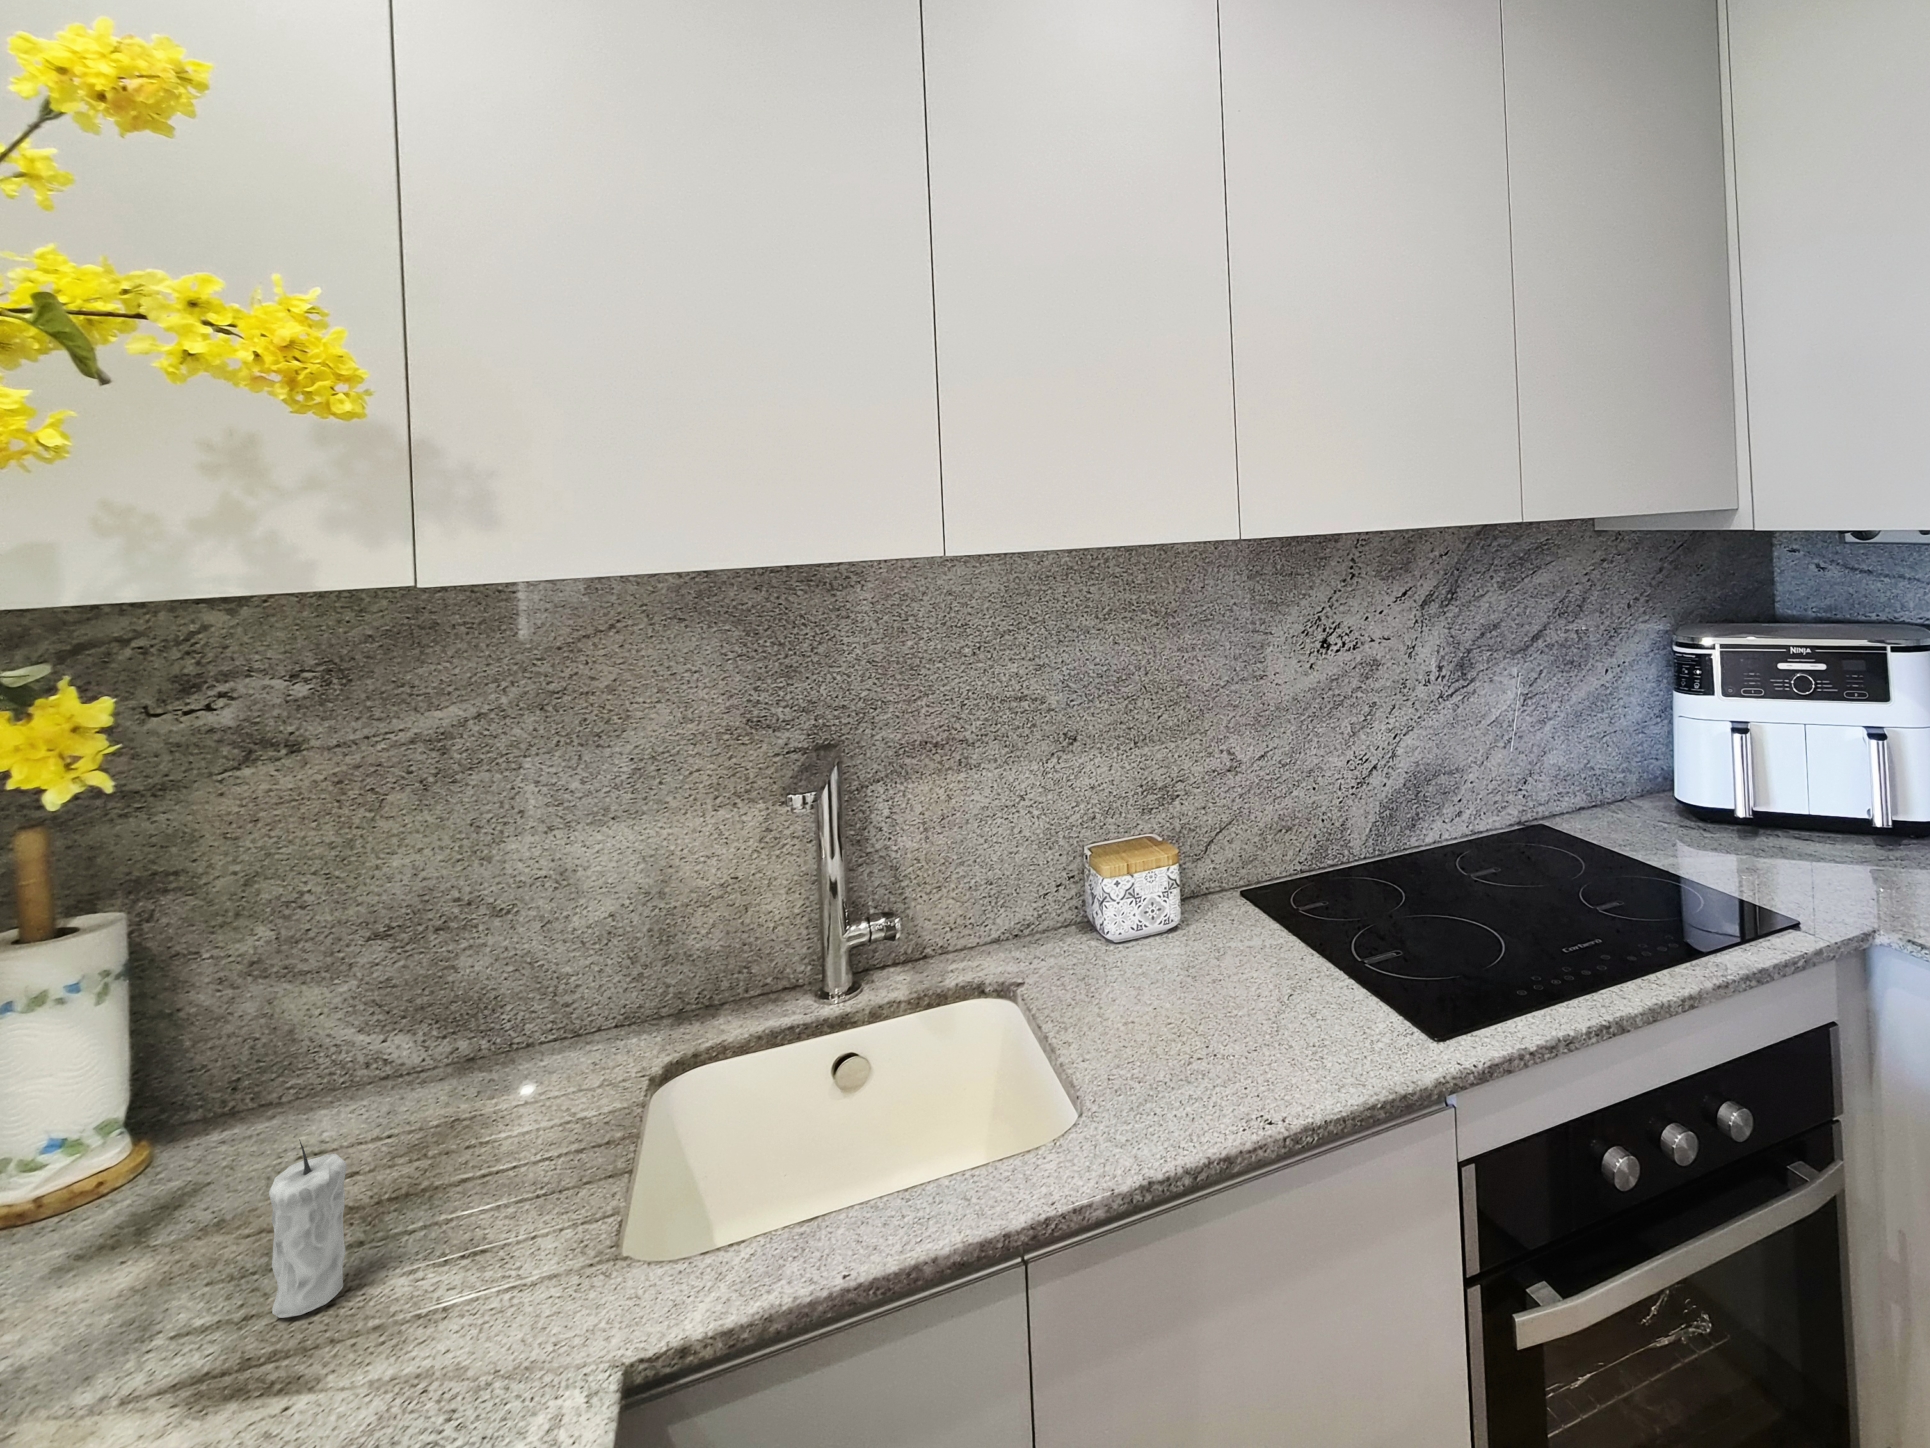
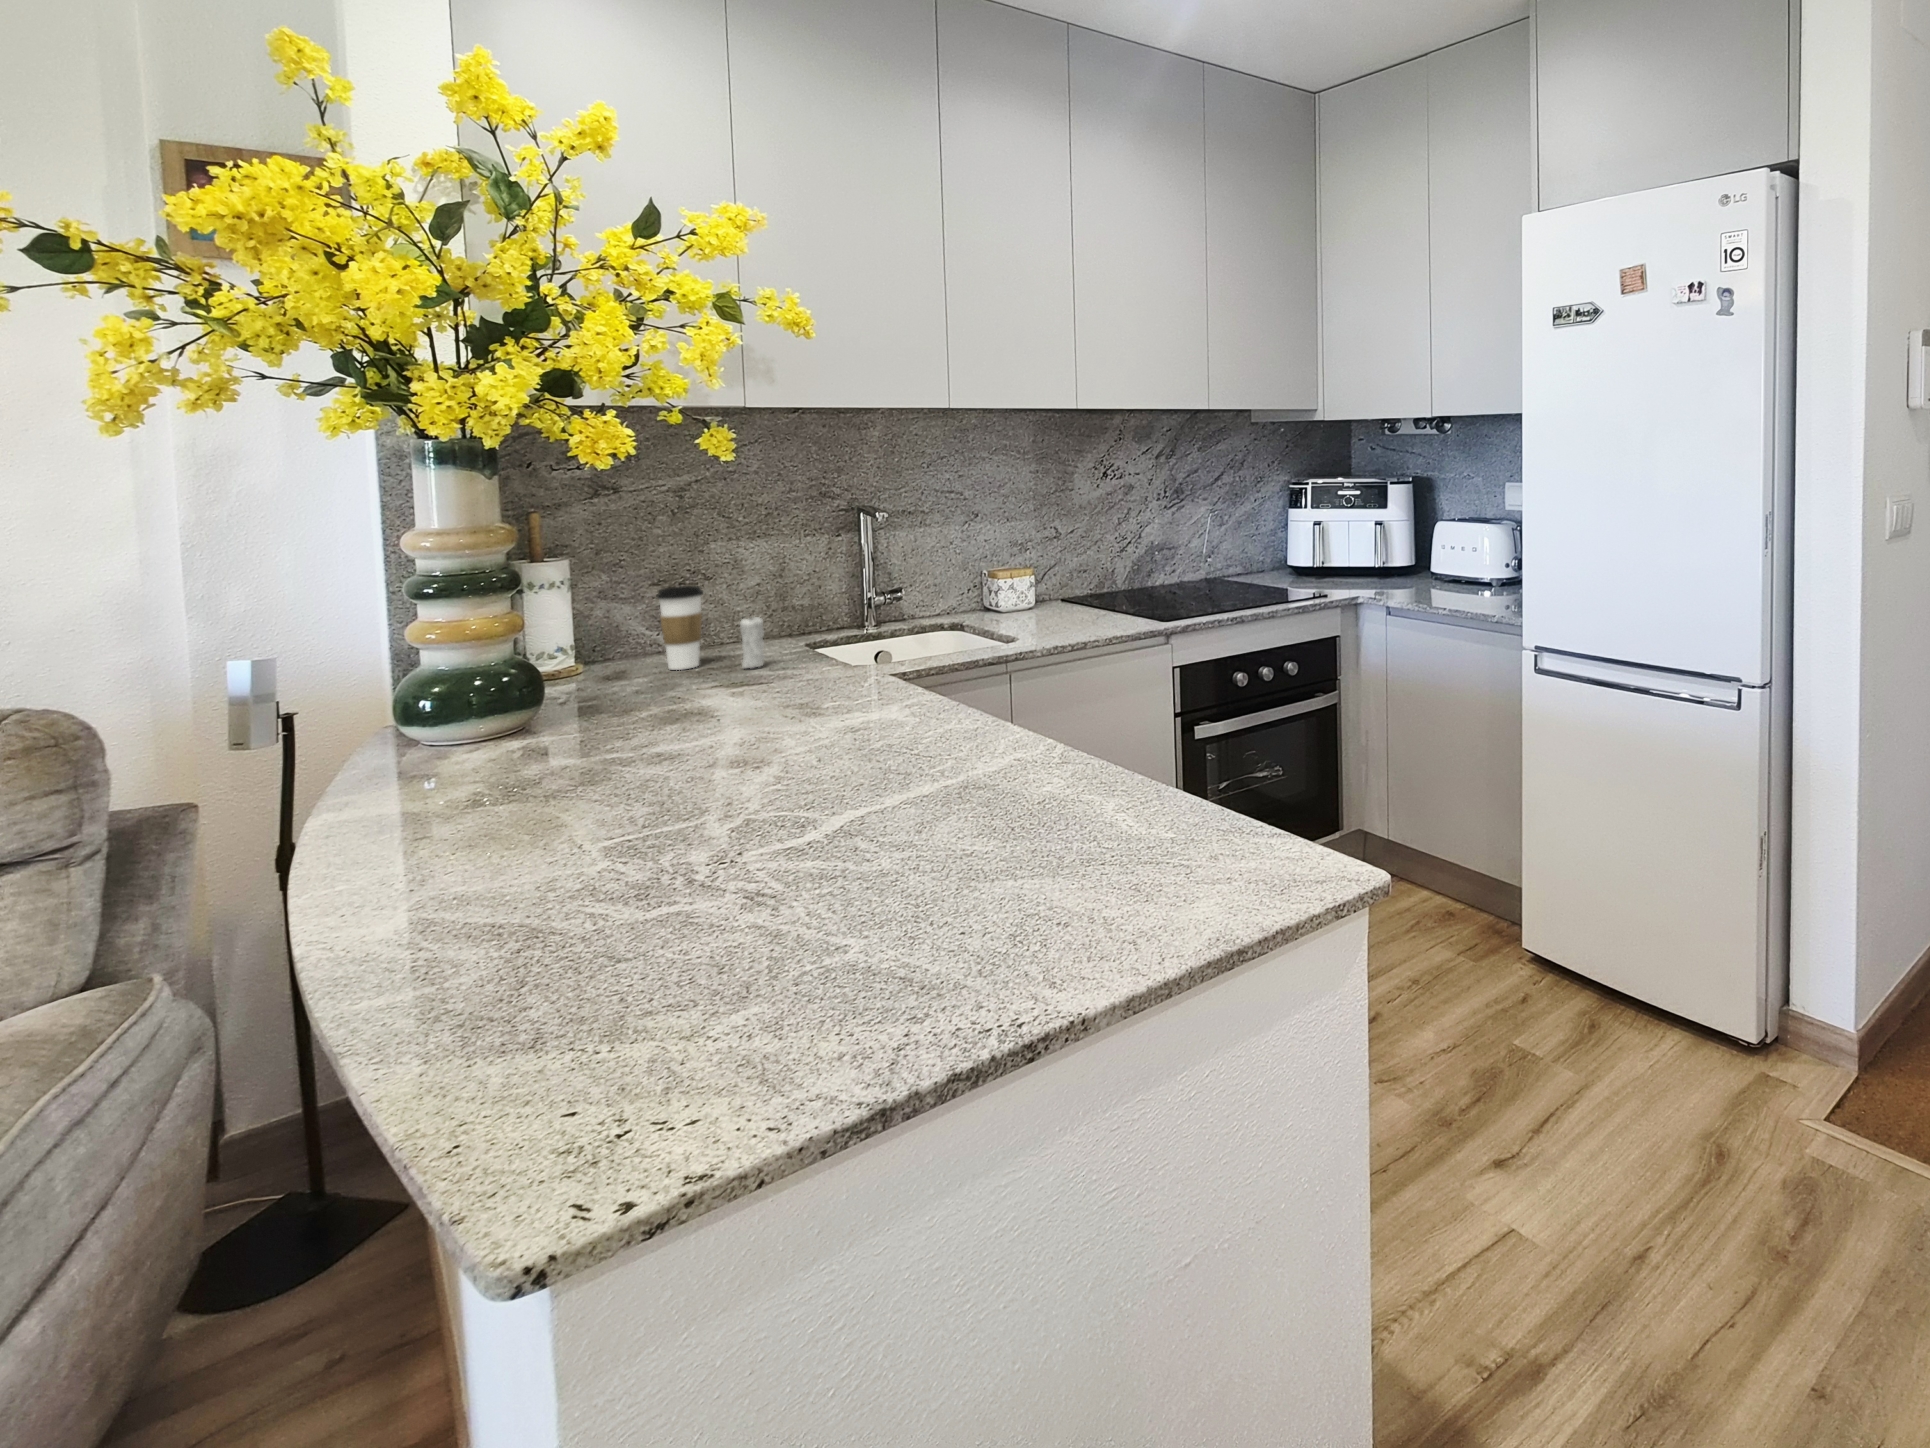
coffee cup: none [115,1035,267,1287] -> present [656,586,703,670]

